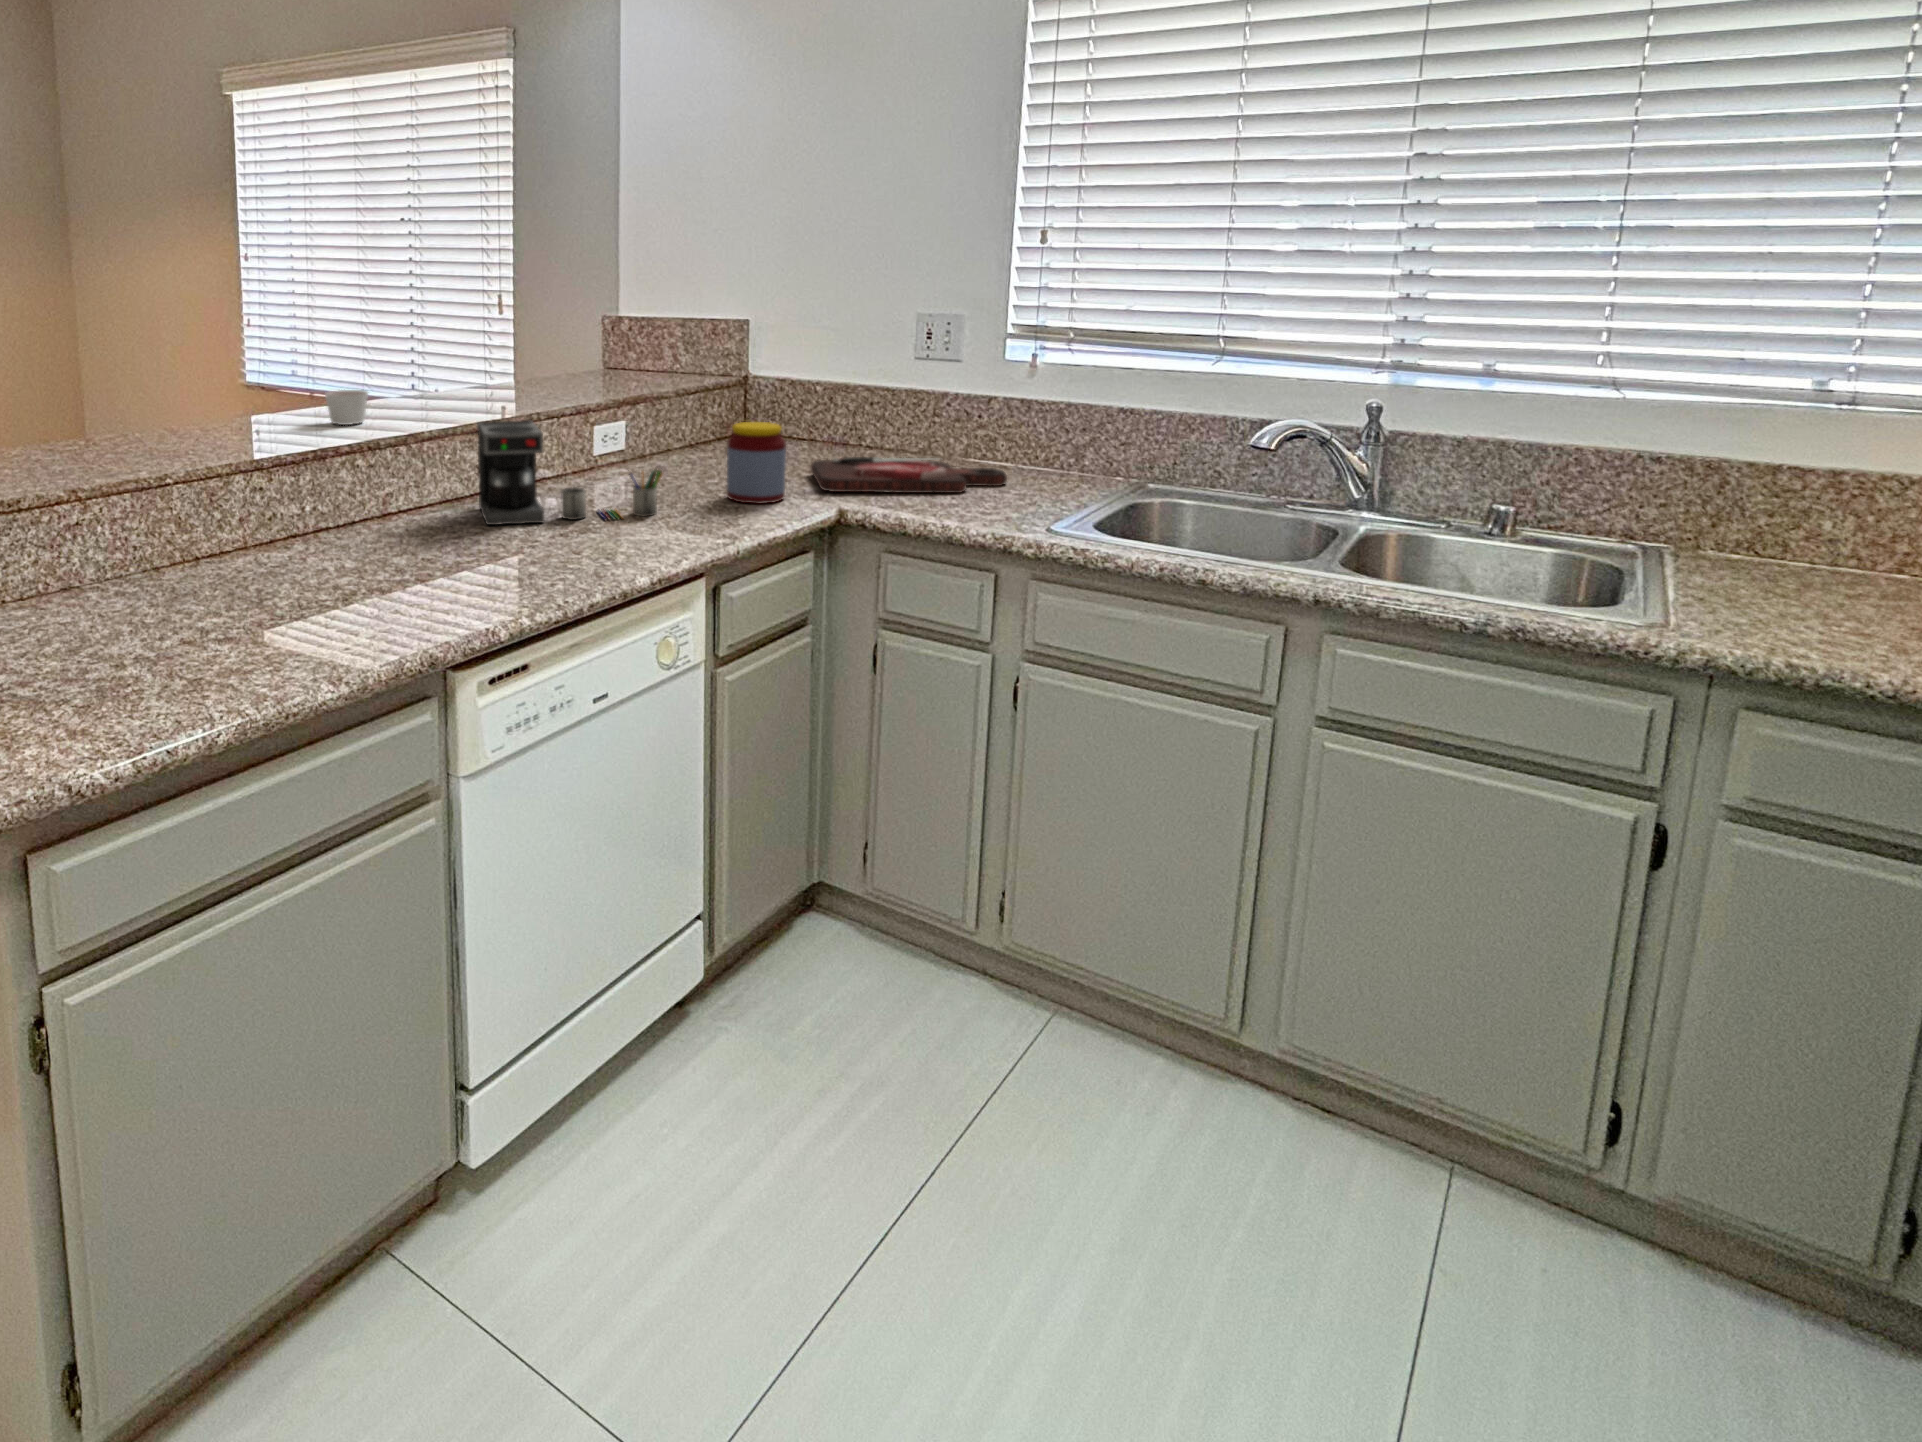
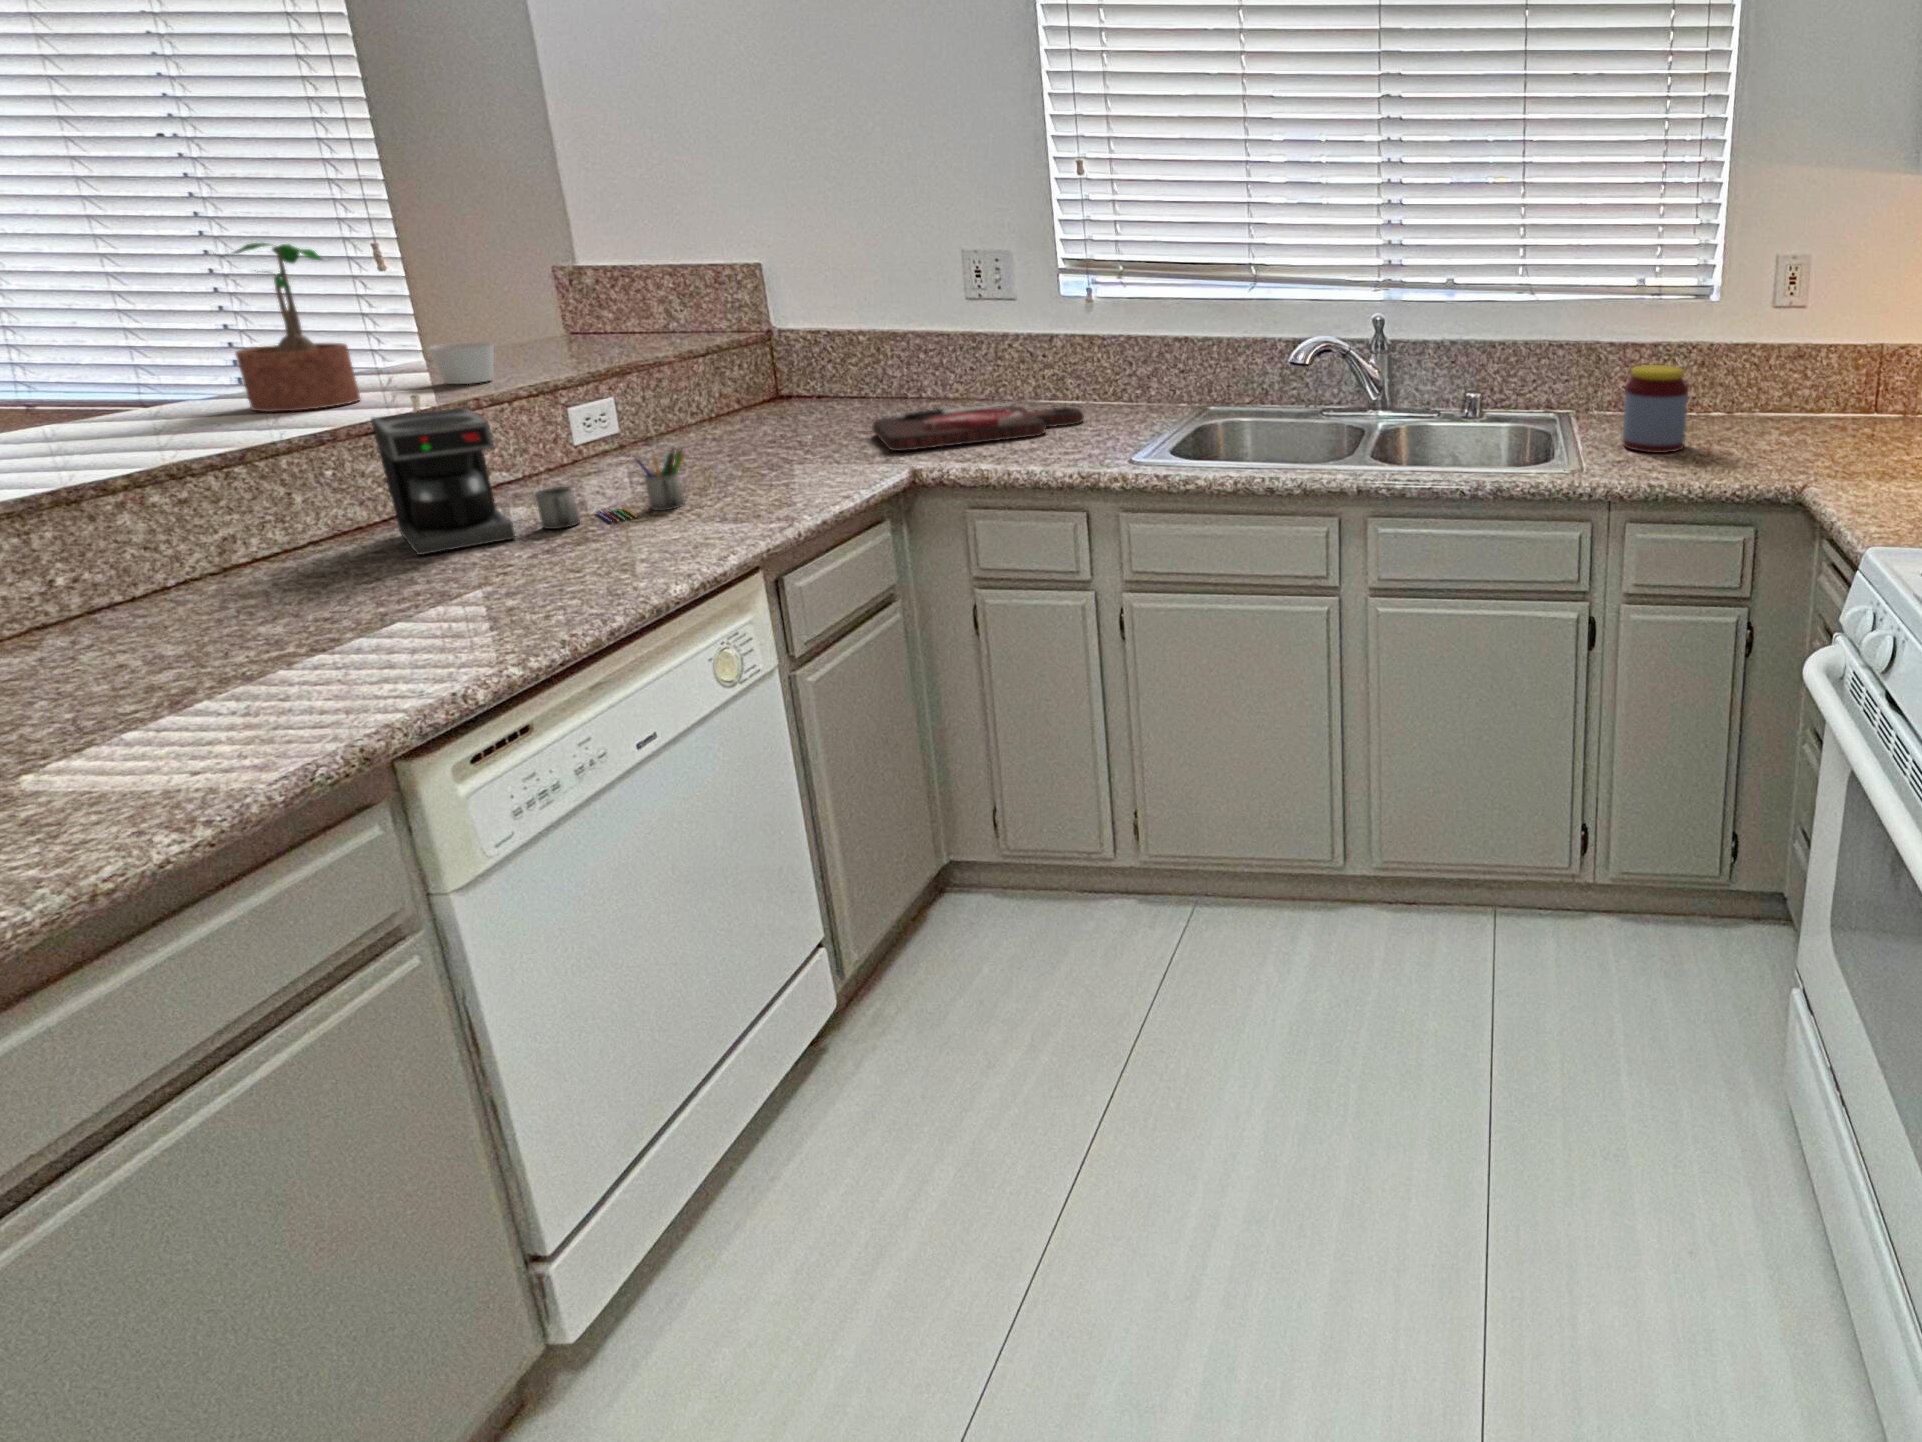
potted plant: none [416,296,477,412] -> present [215,243,360,412]
candle: present [325,390,368,425] -> present [429,342,494,384]
jar: present [727,422,786,504] -> present [1623,365,1688,453]

